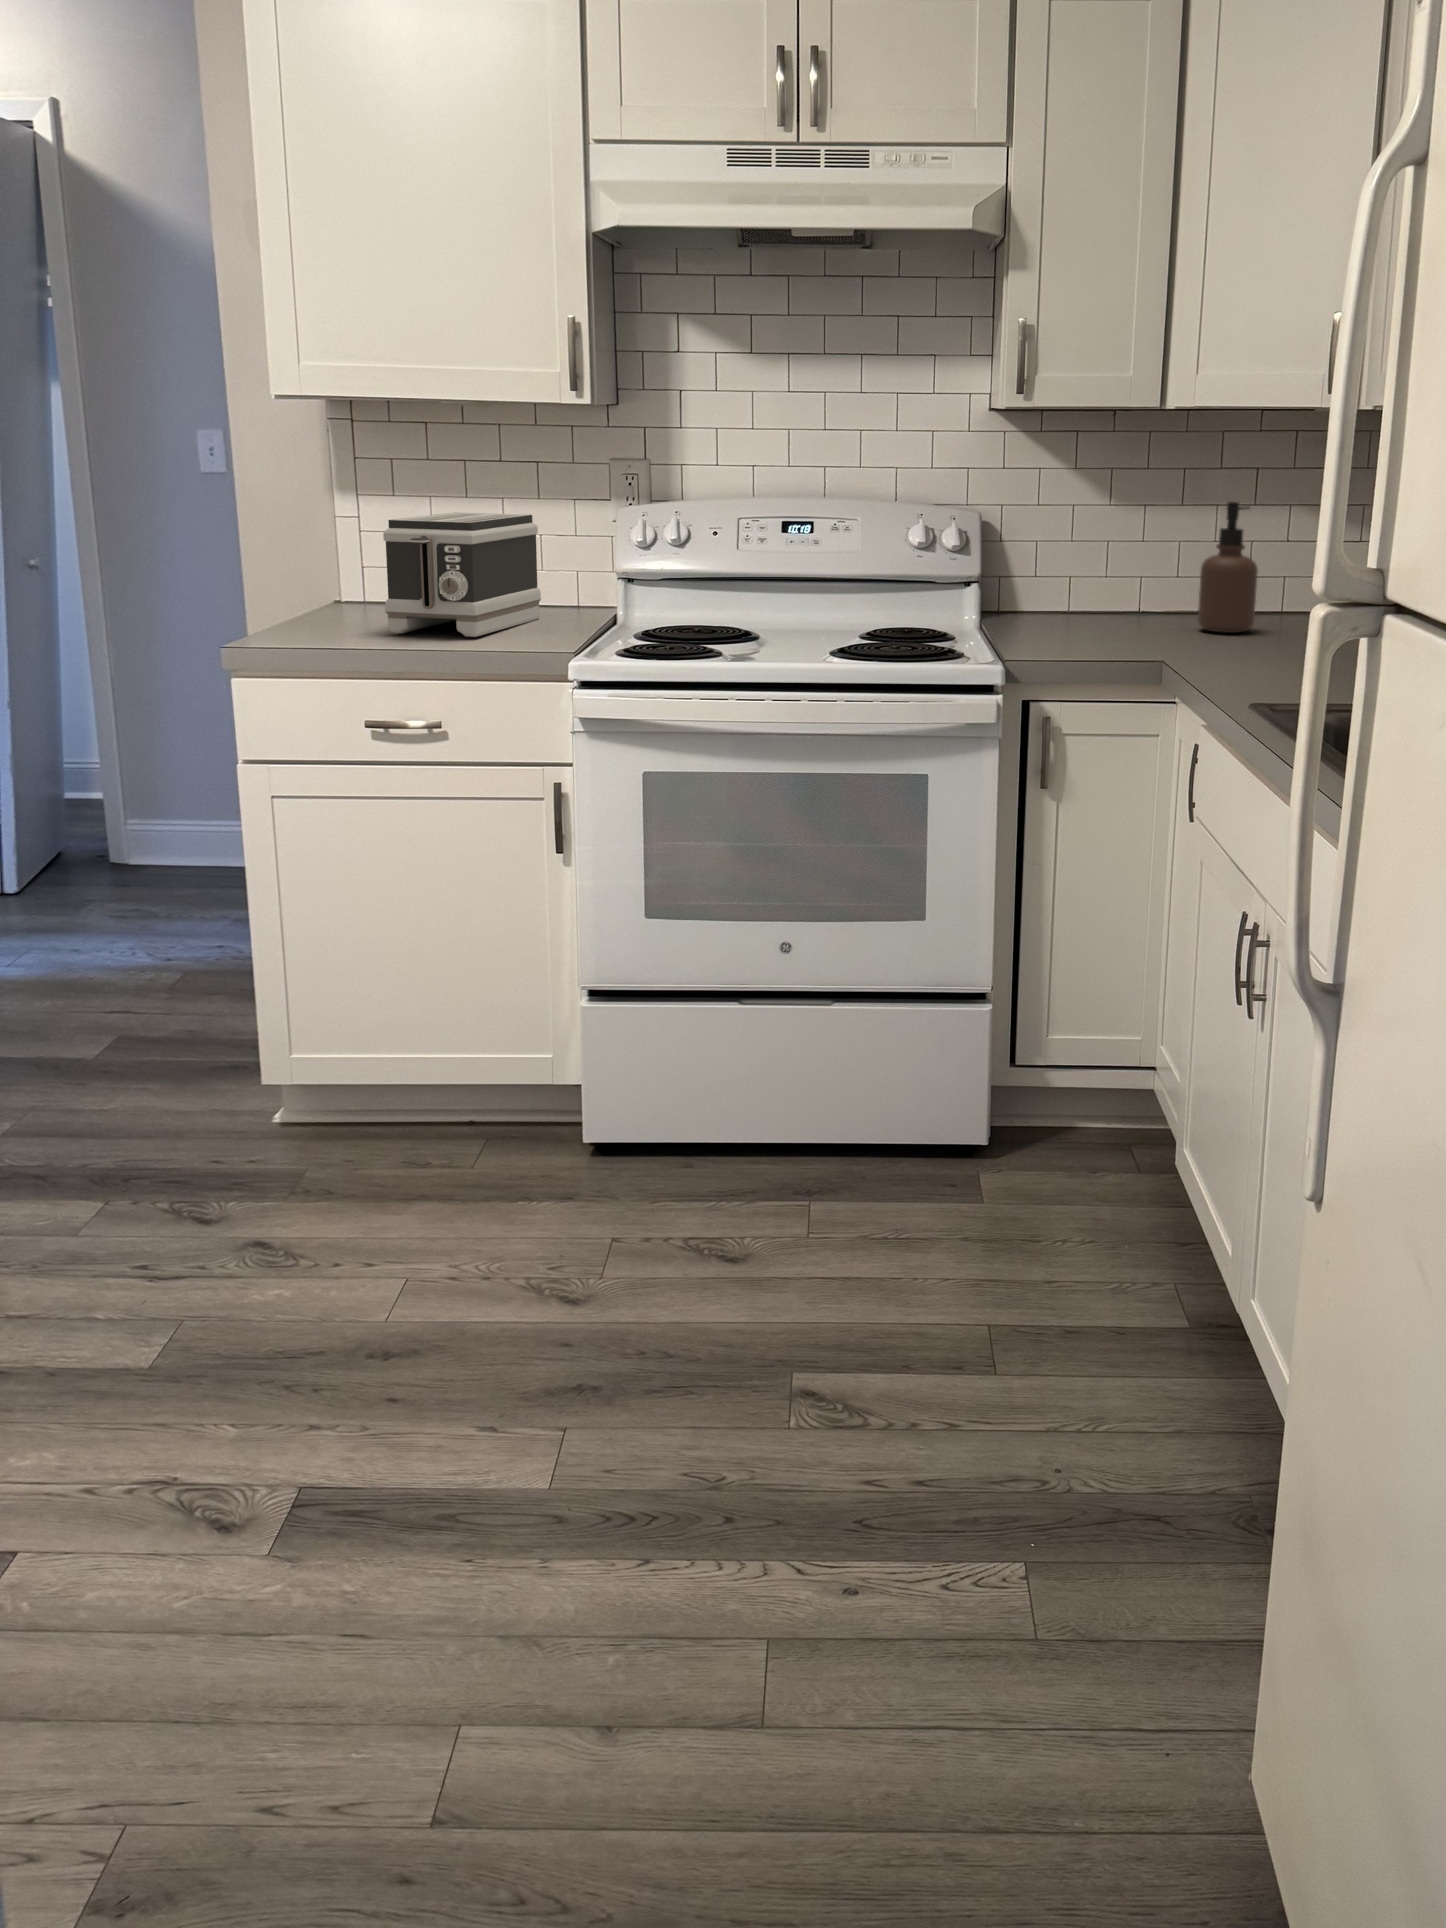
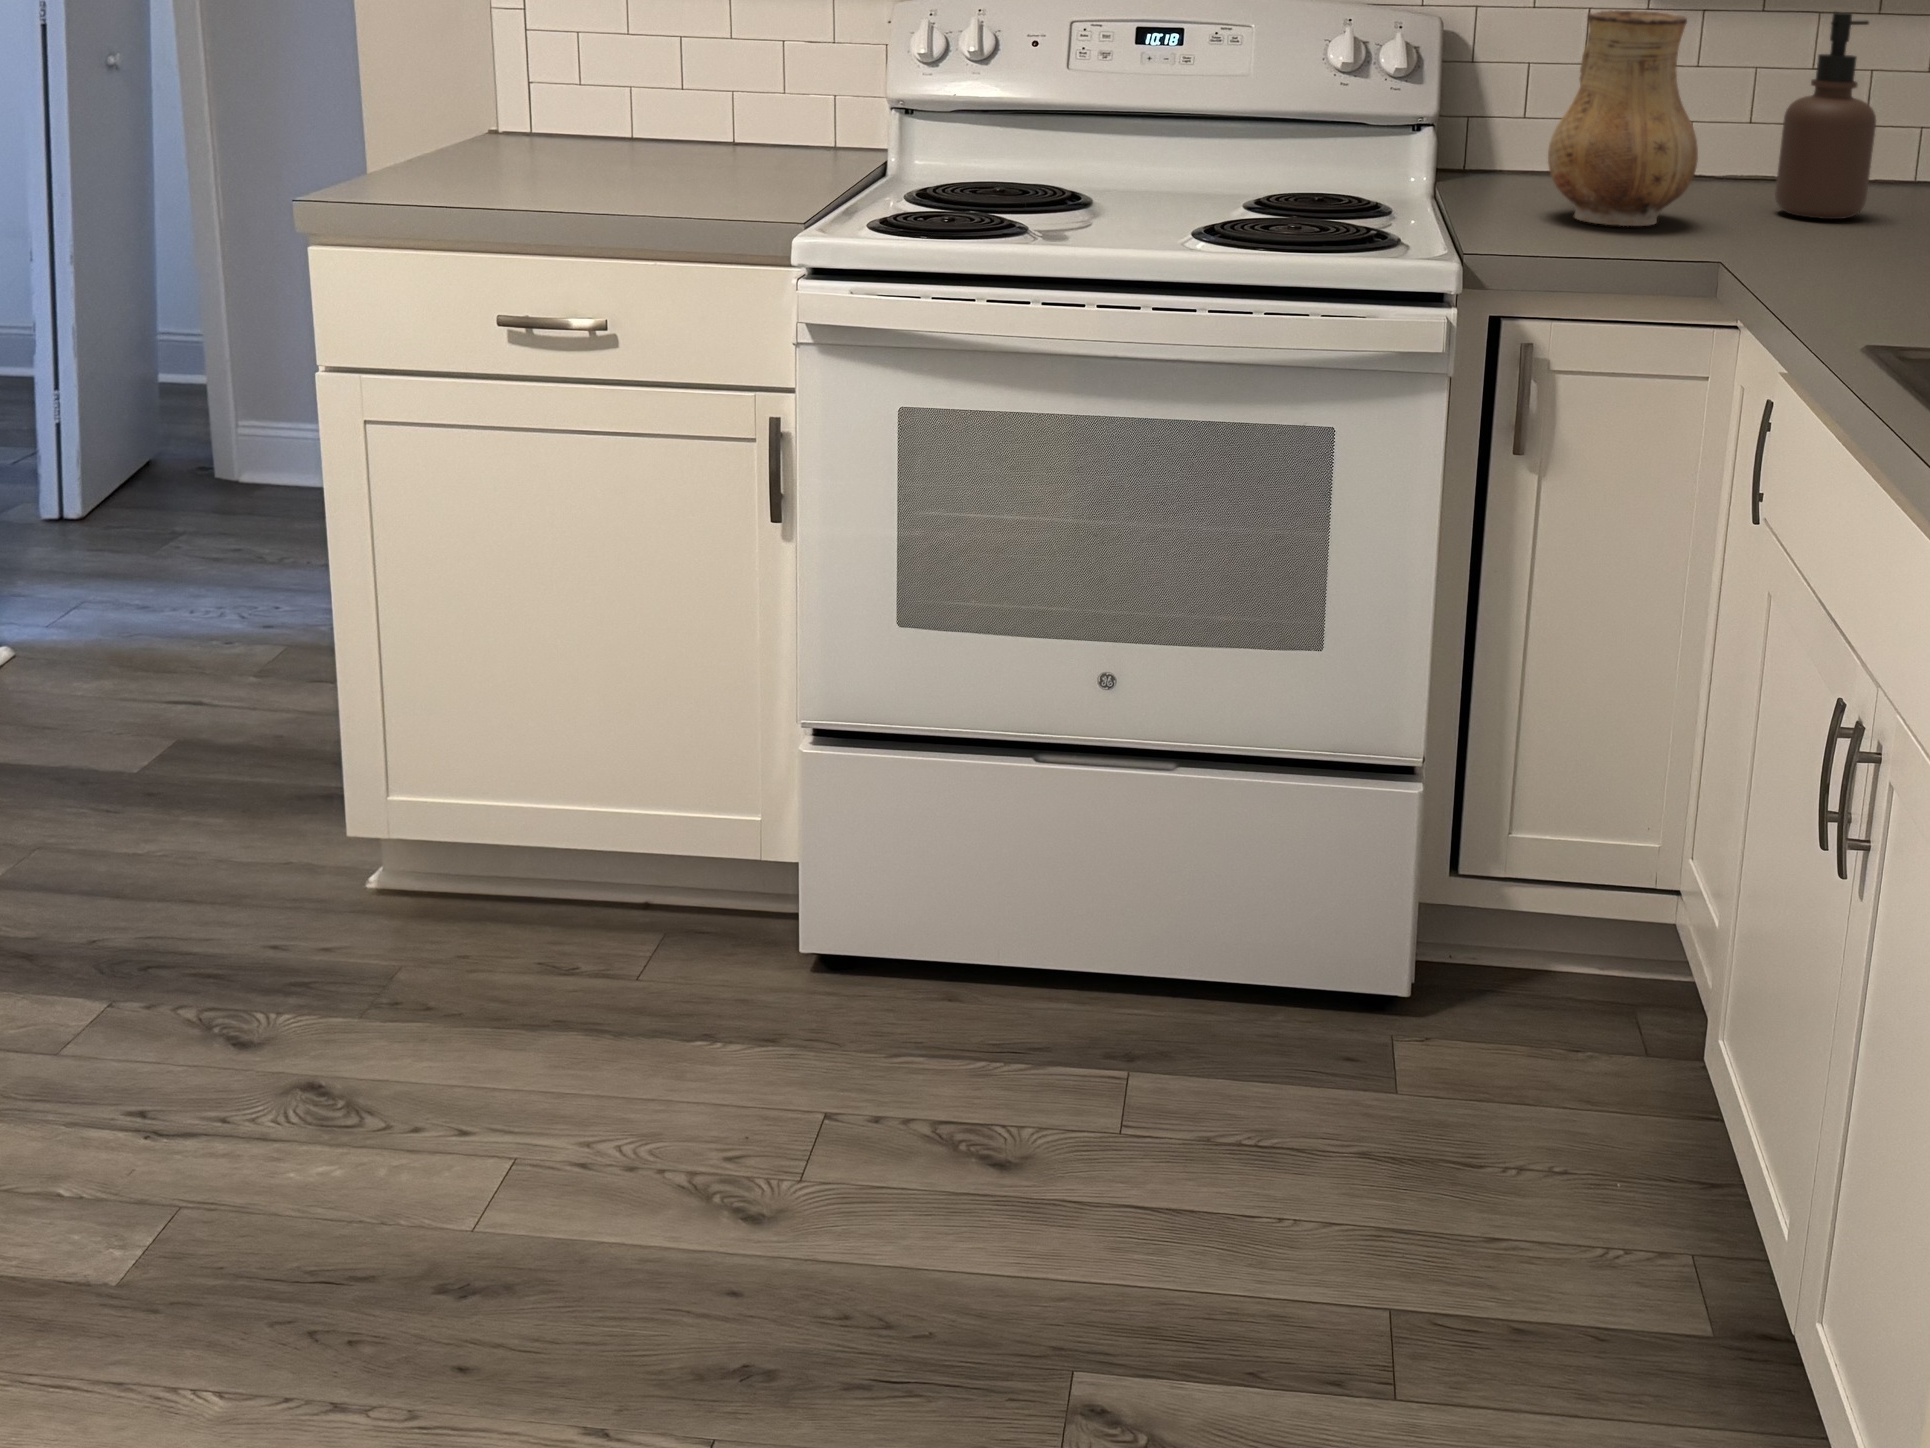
ceramic pitcher: none [1054,503,1148,640] -> present [1548,10,1698,226]
toaster: present [383,512,541,637] -> none [540,4,776,192]

